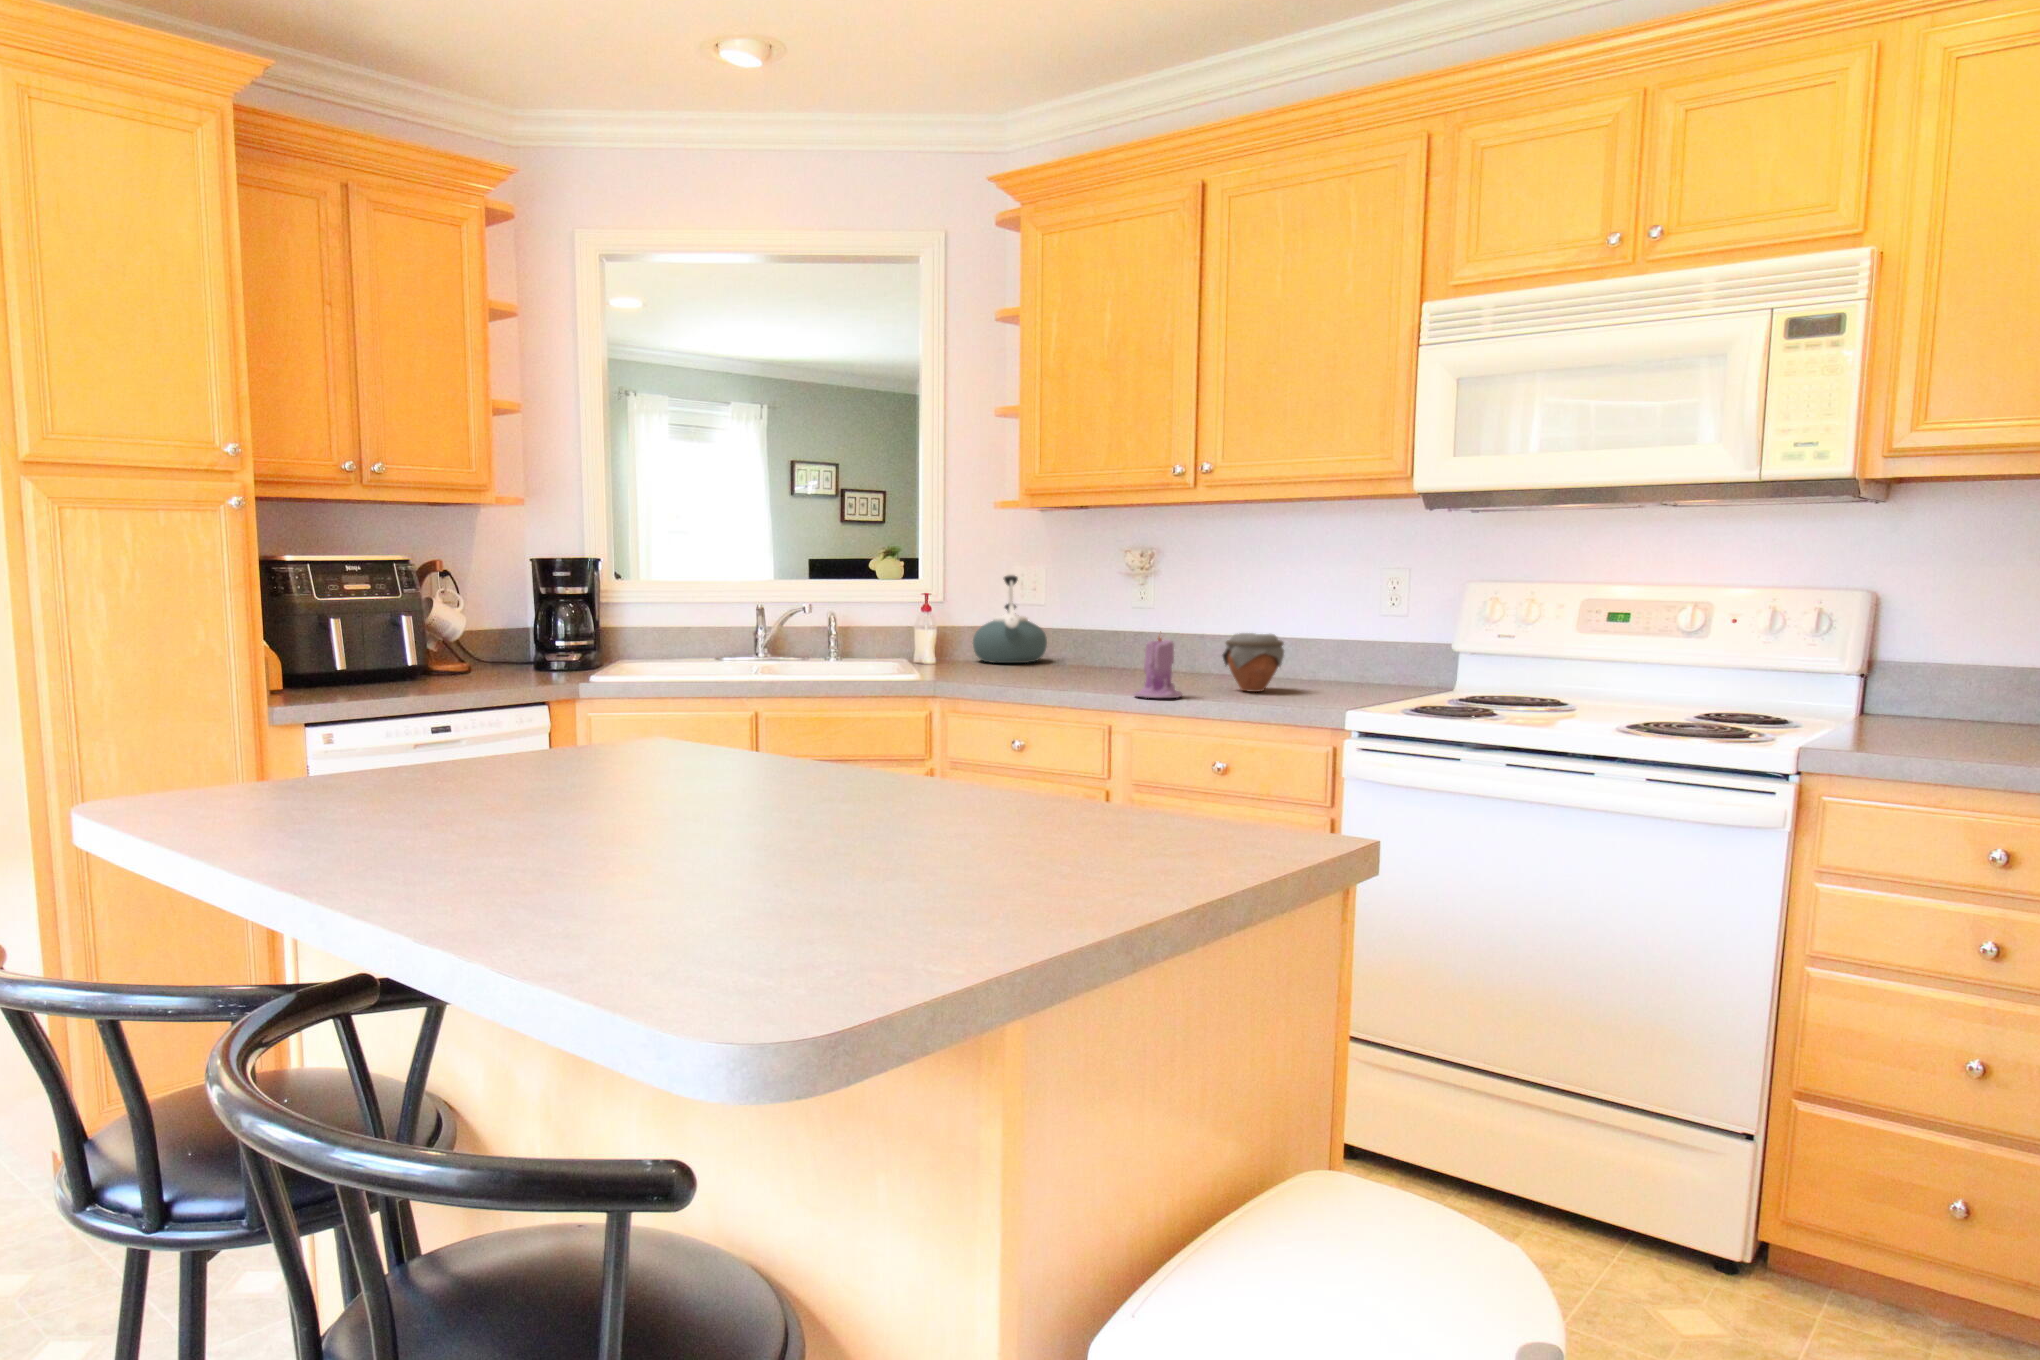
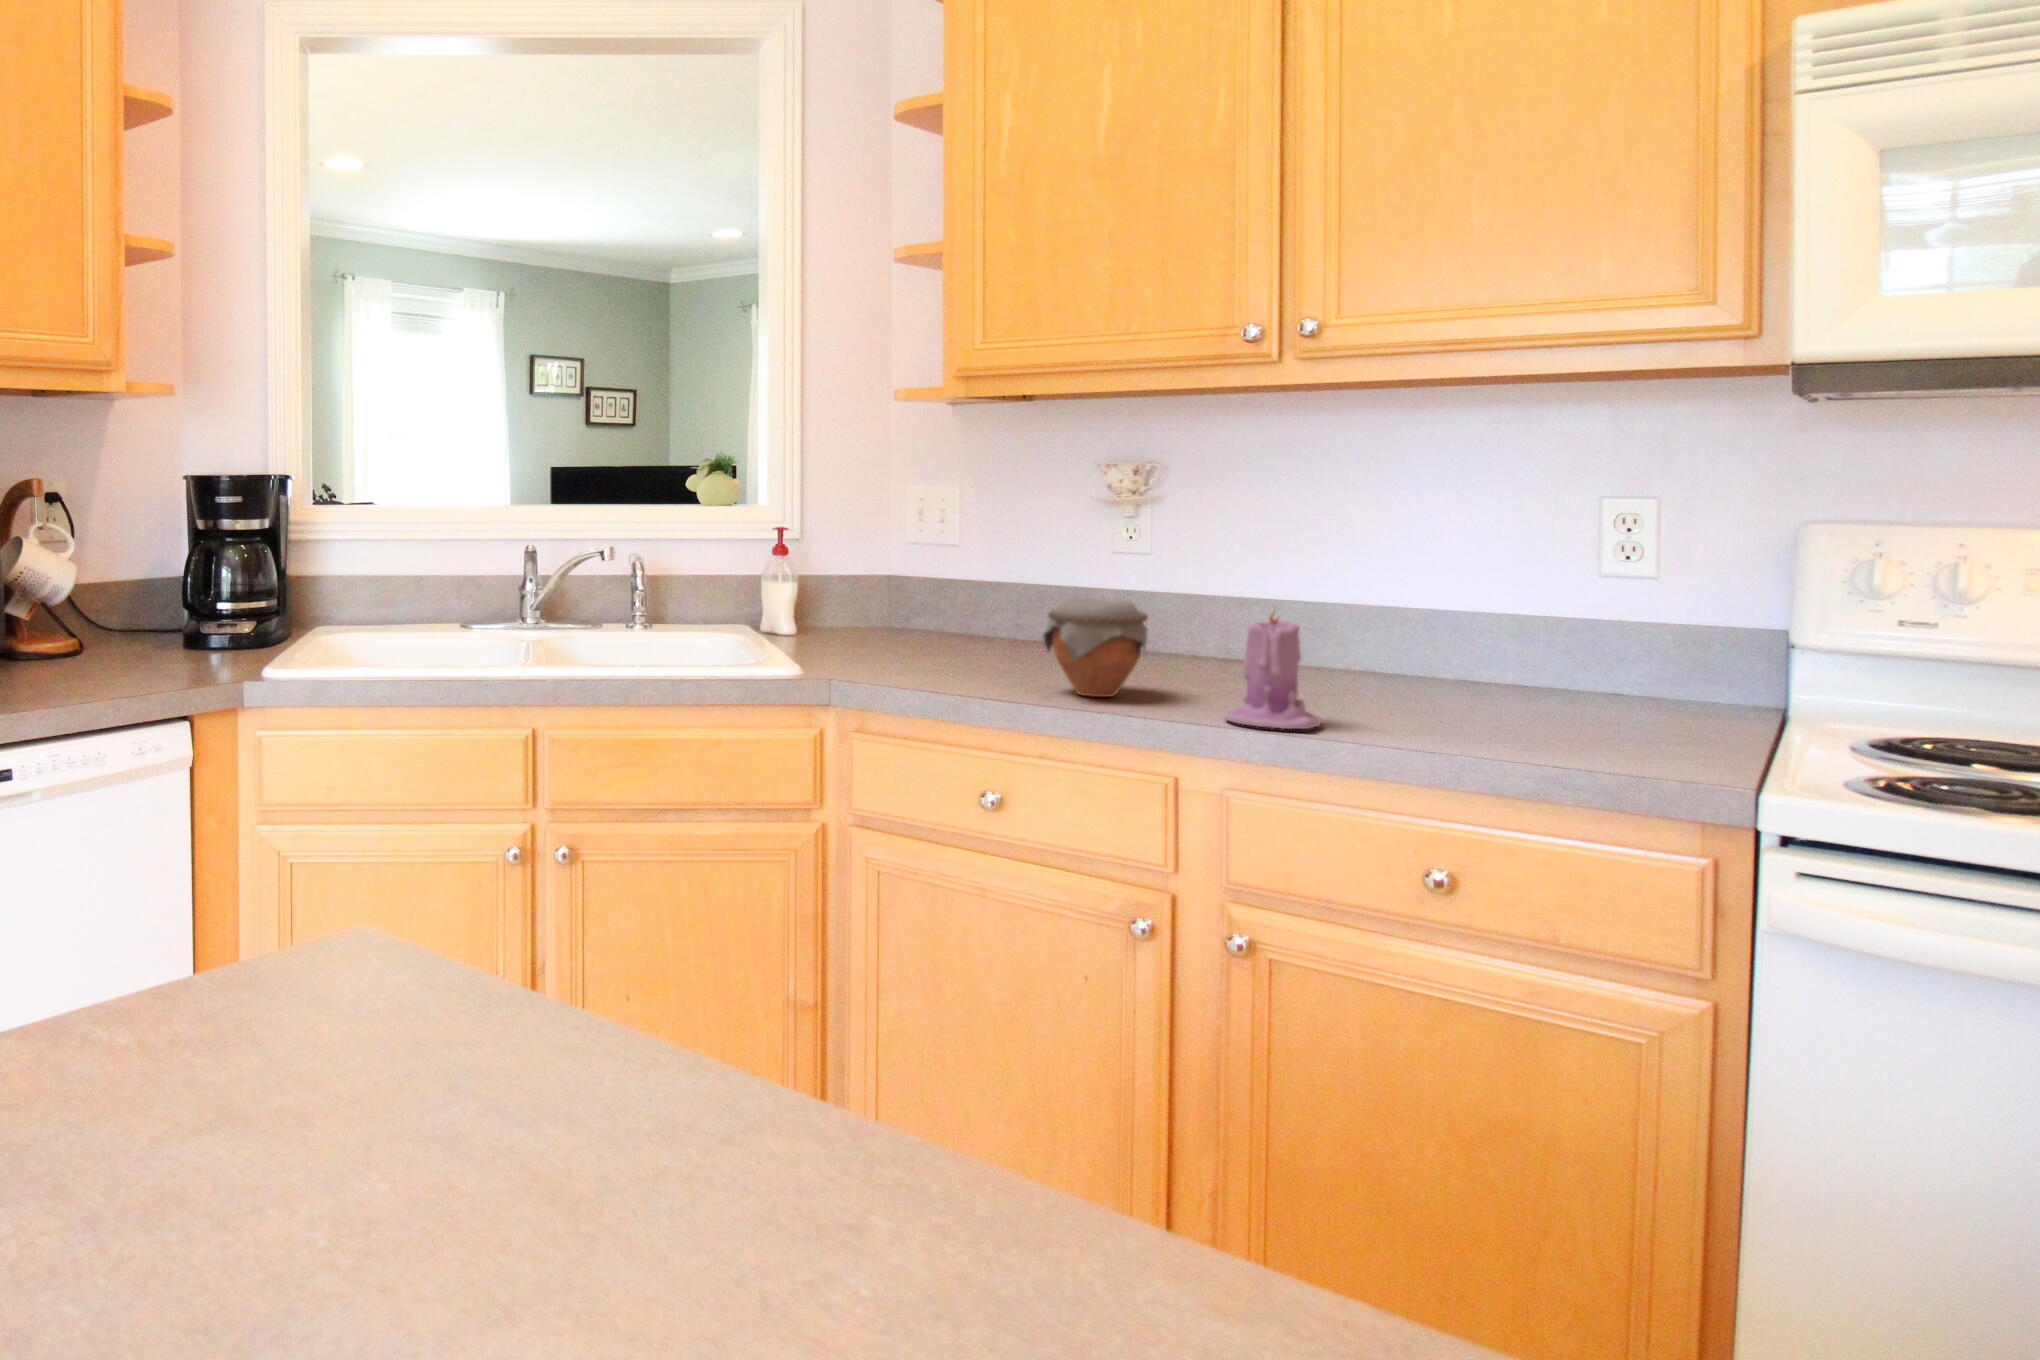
kettle: present [973,575,1047,663] -> none [854,501,970,636]
jar: present [1222,633,1284,692] -> present [1043,598,1148,697]

